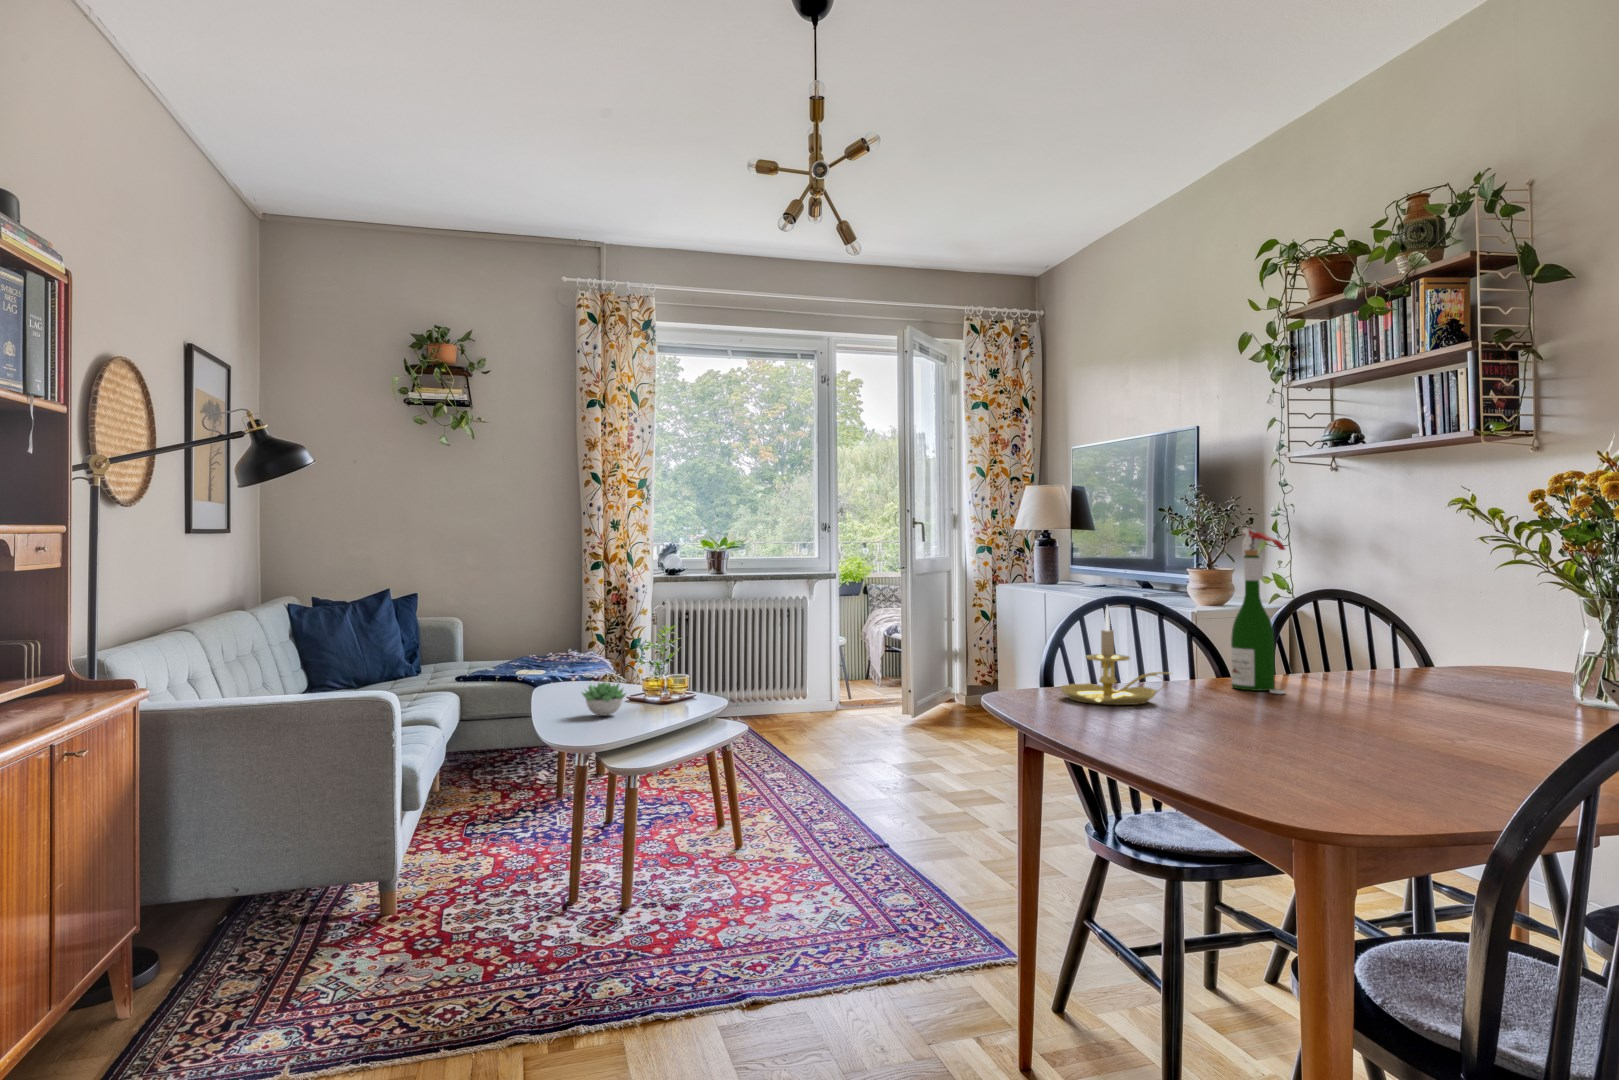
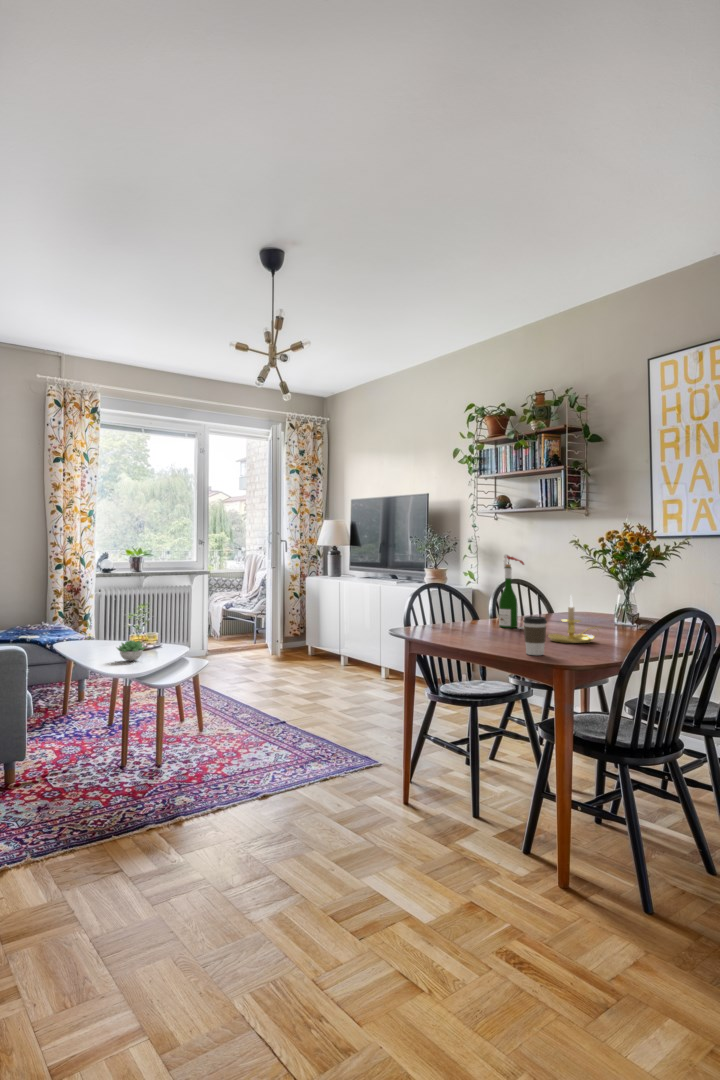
candle holder: present [1061,606,1169,705] -> present [548,597,602,643]
coffee cup: none [1178,664,1236,761] -> present [523,616,547,655]

